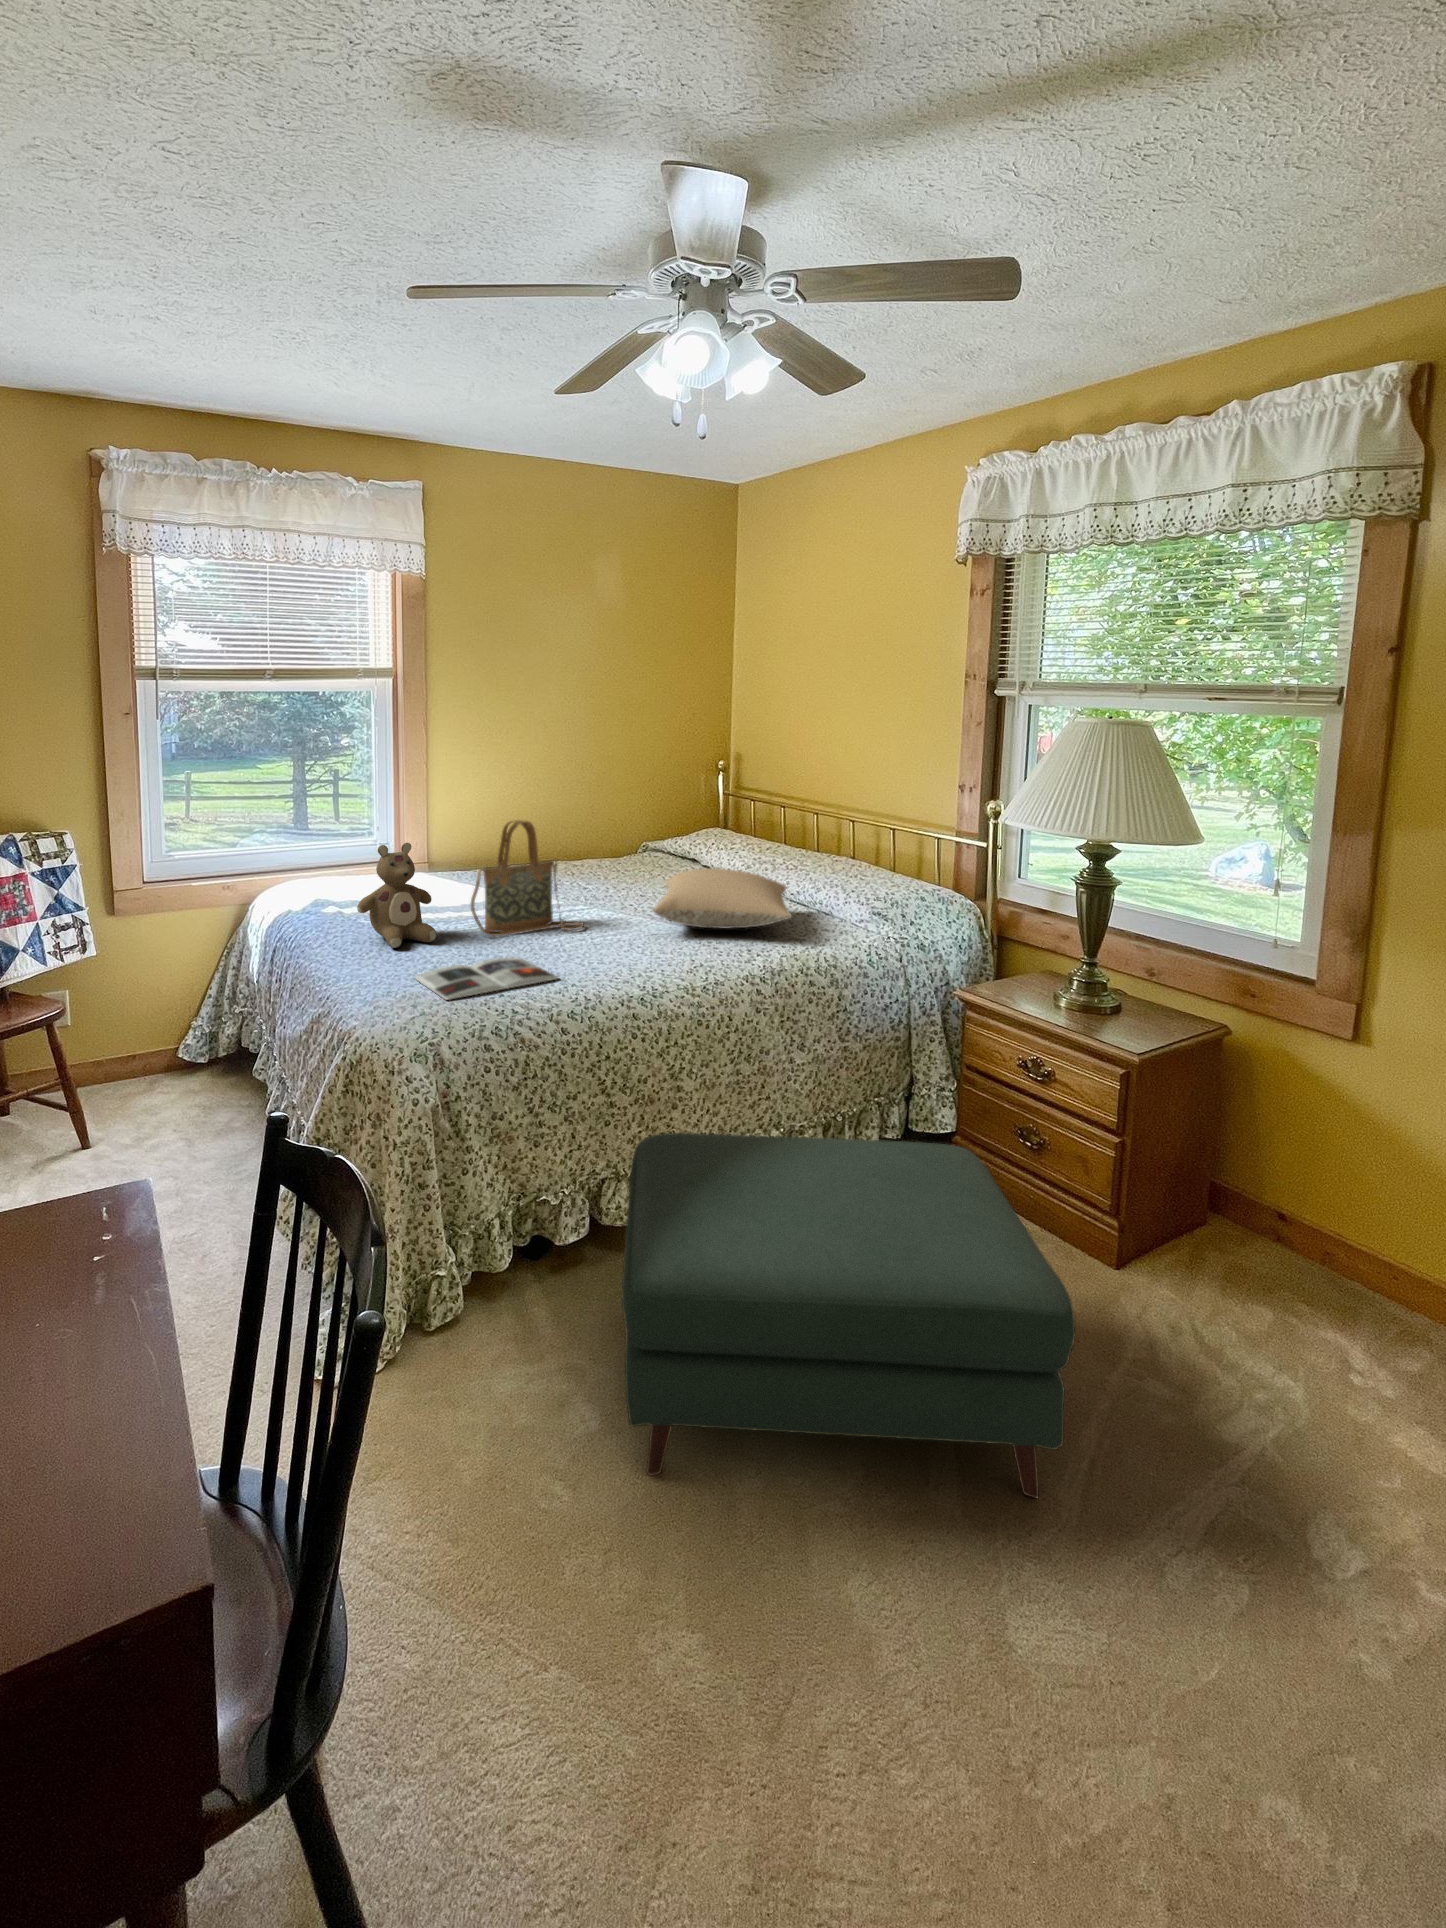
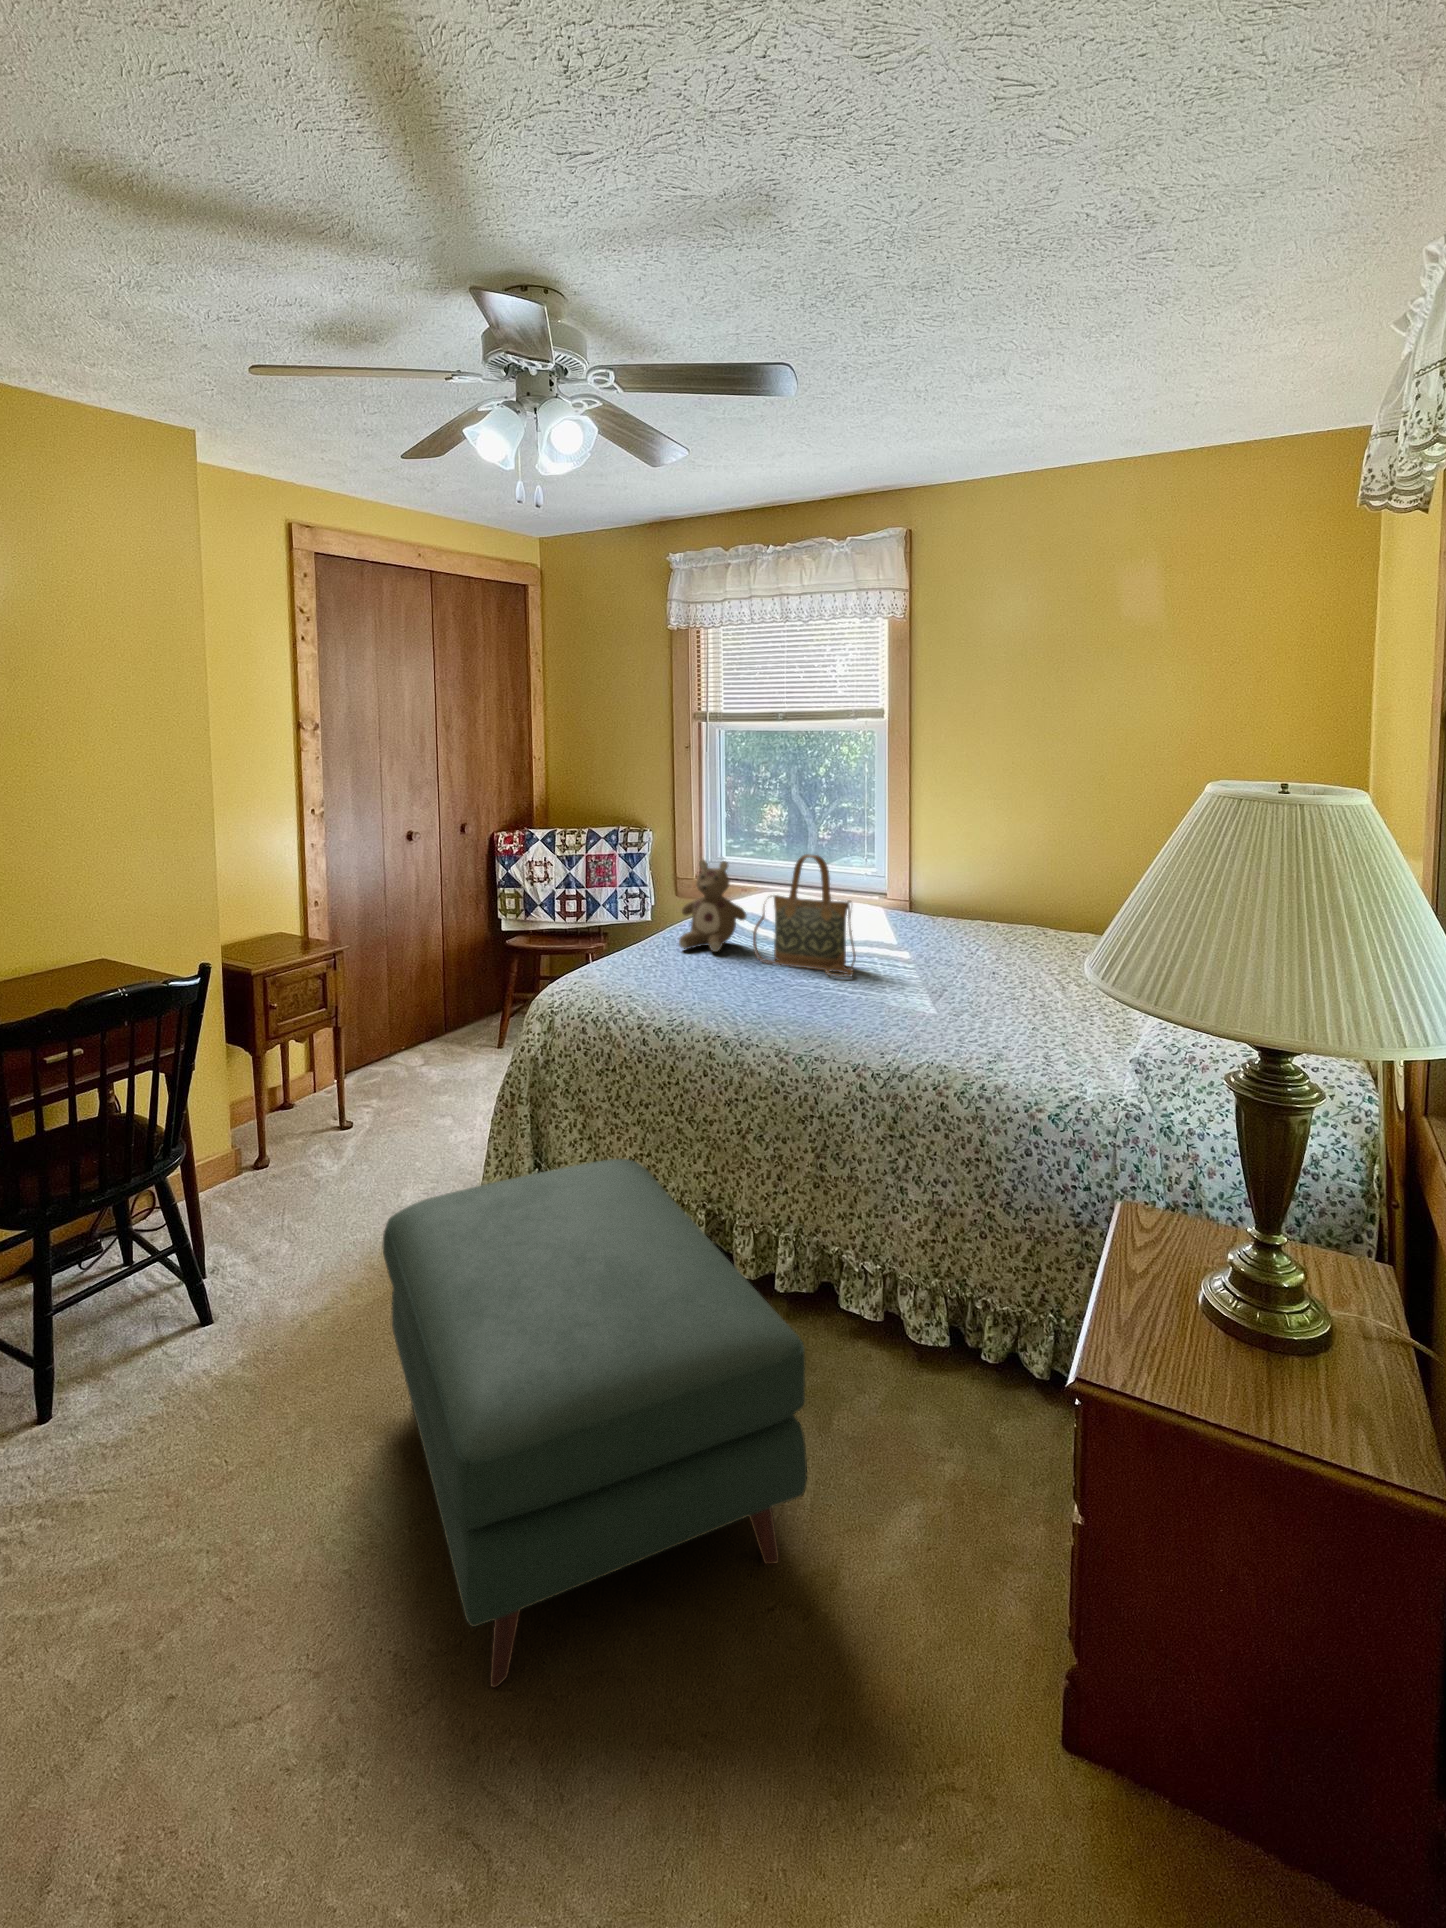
pillow: present [654,868,792,928] -> none [868,943,1105,1023]
magazine: present [415,957,558,1000] -> none [590,966,722,1000]

